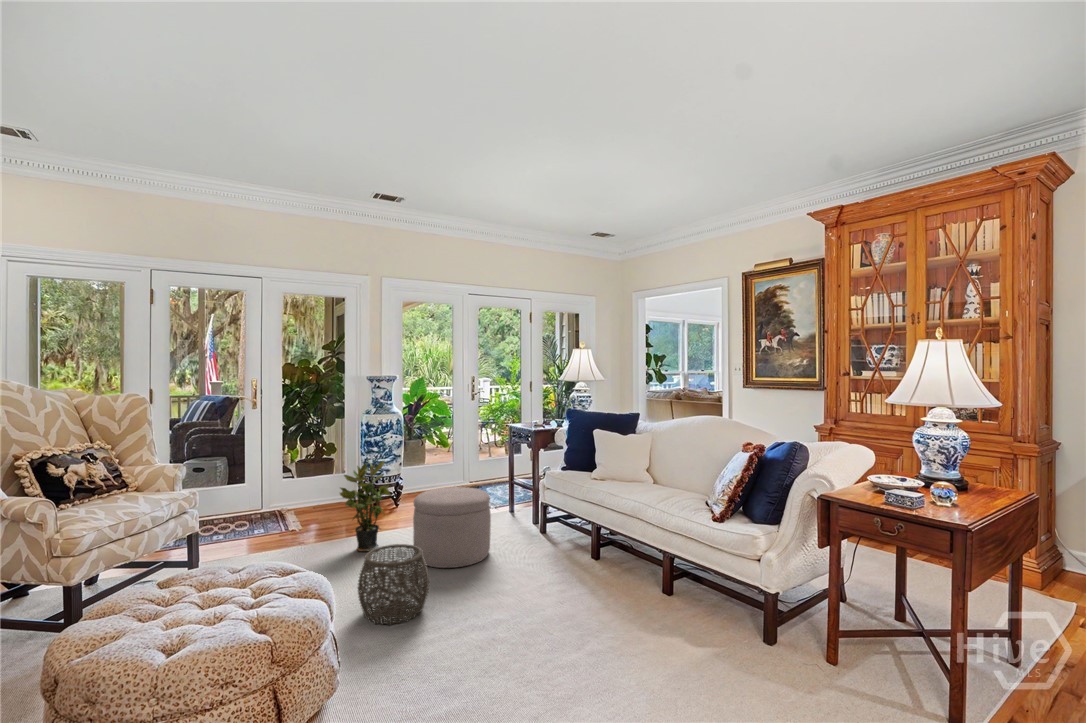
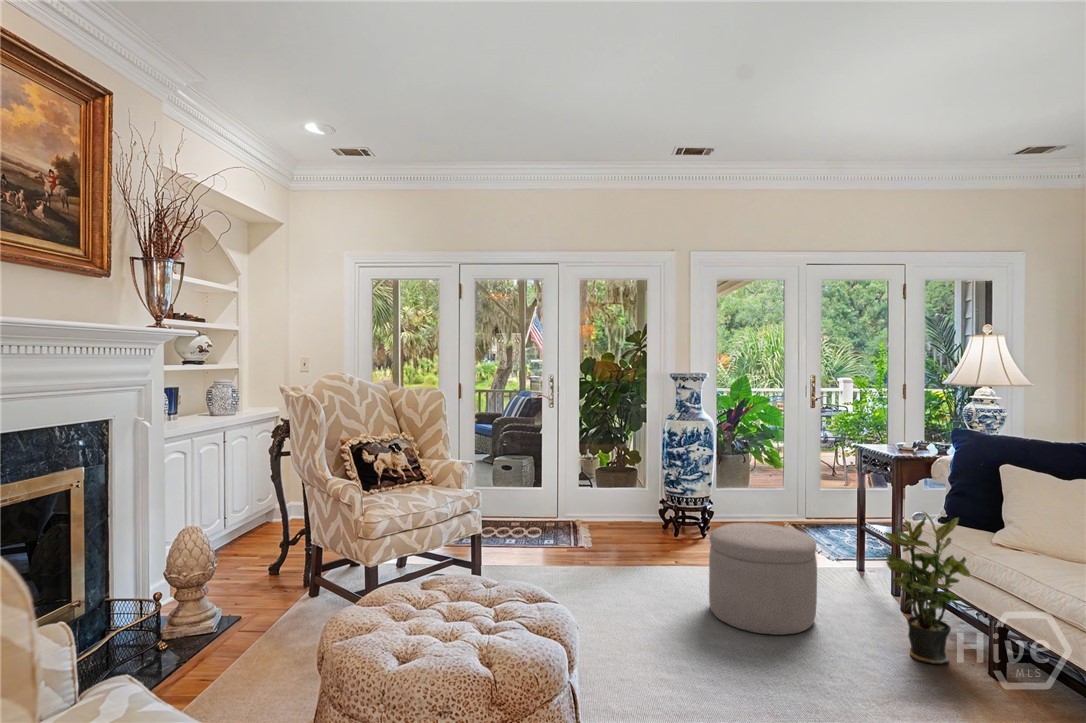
potted plant: present [340,460,390,552] -> present [884,512,970,664]
woven basket: present [358,544,429,624] -> none [625,587,715,692]

